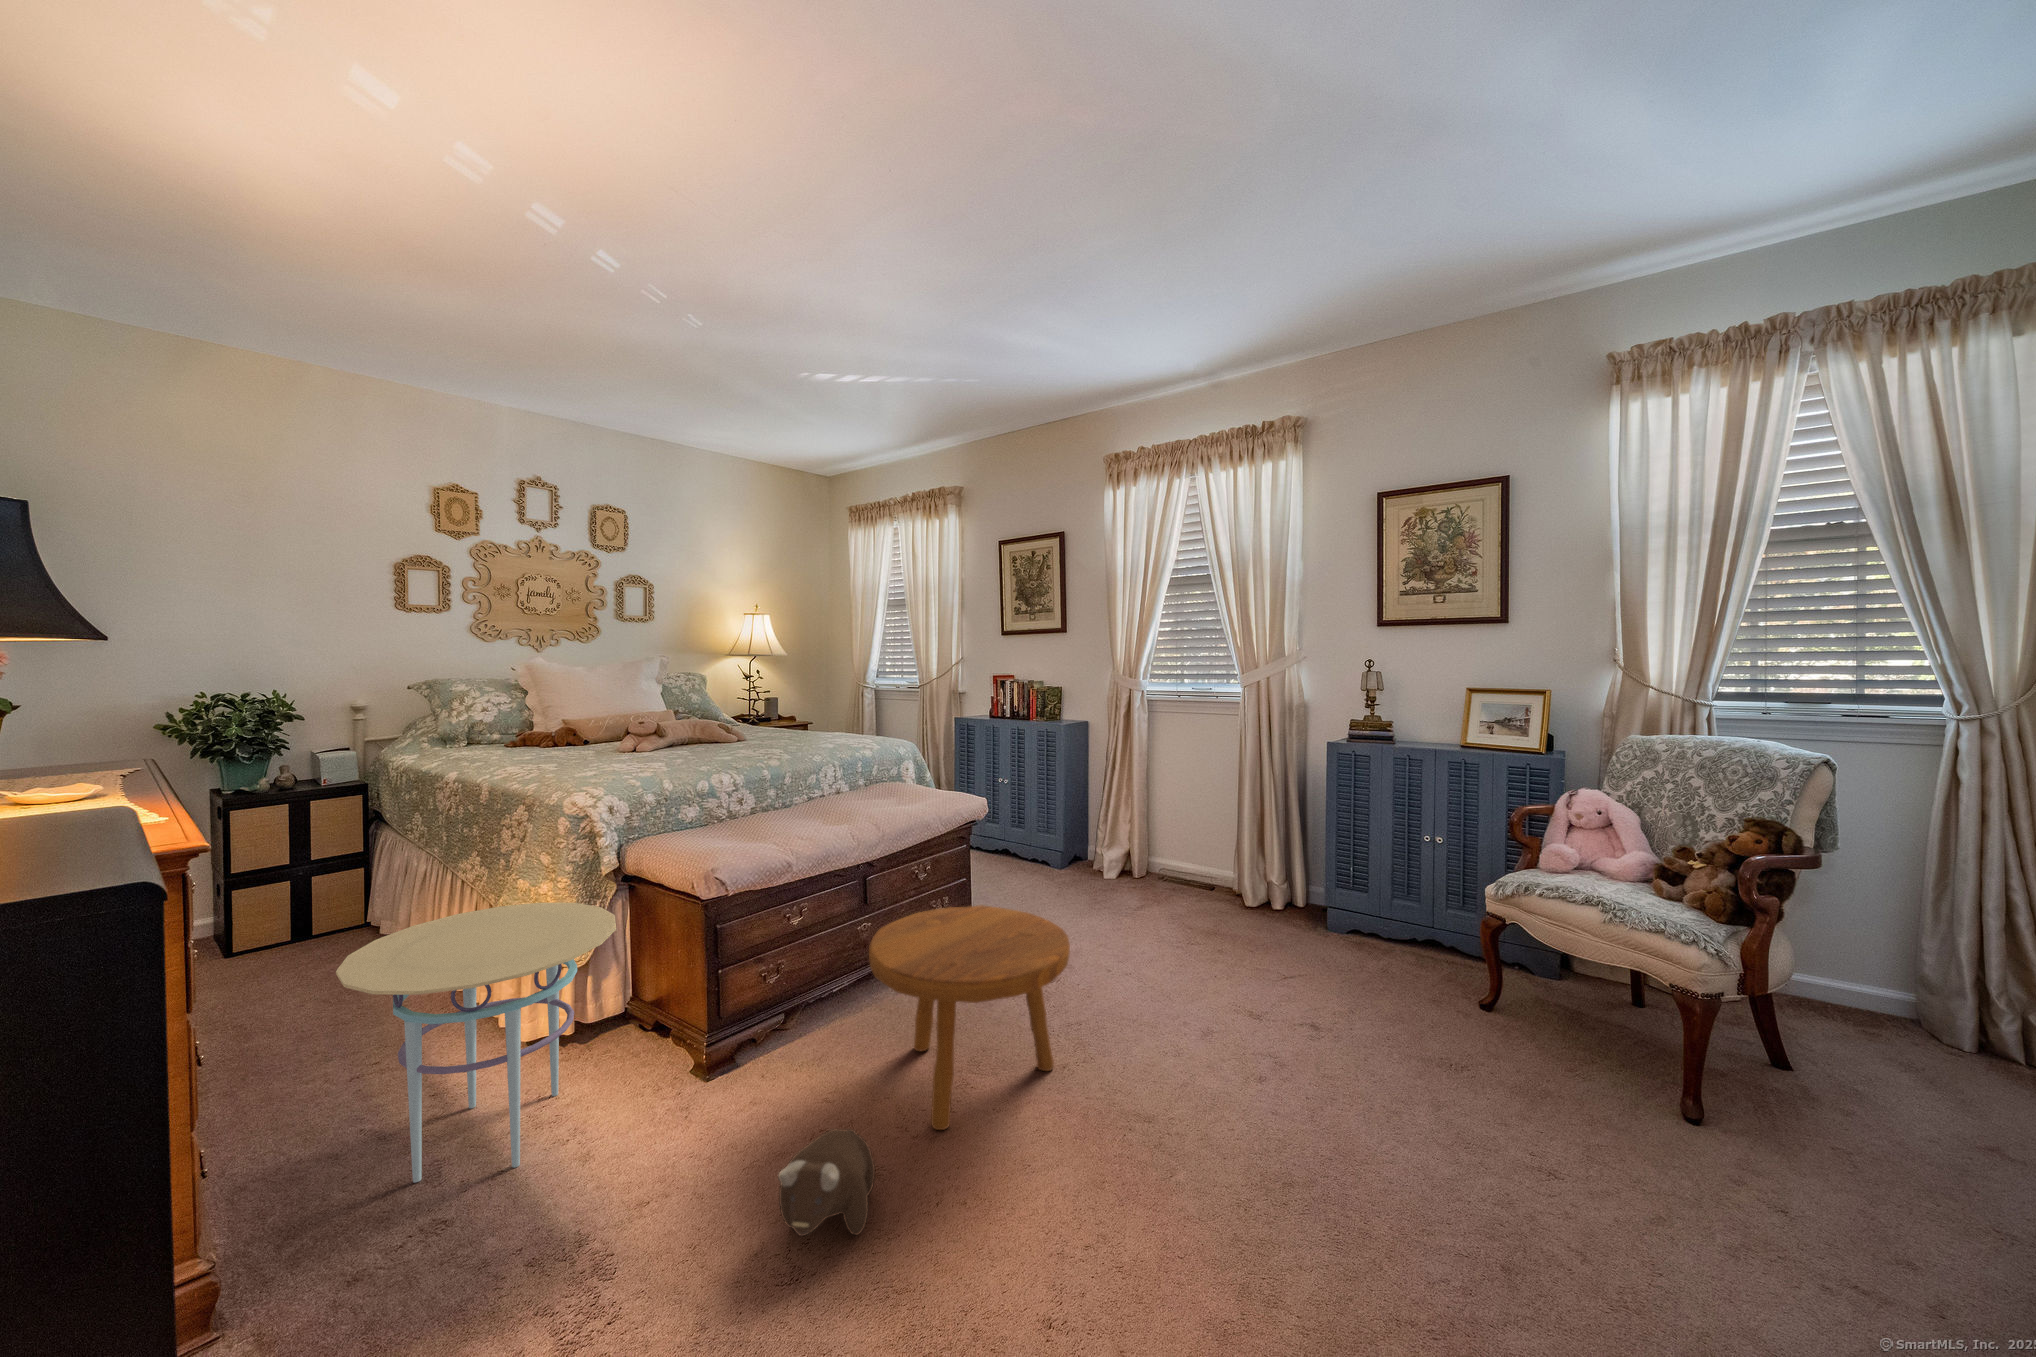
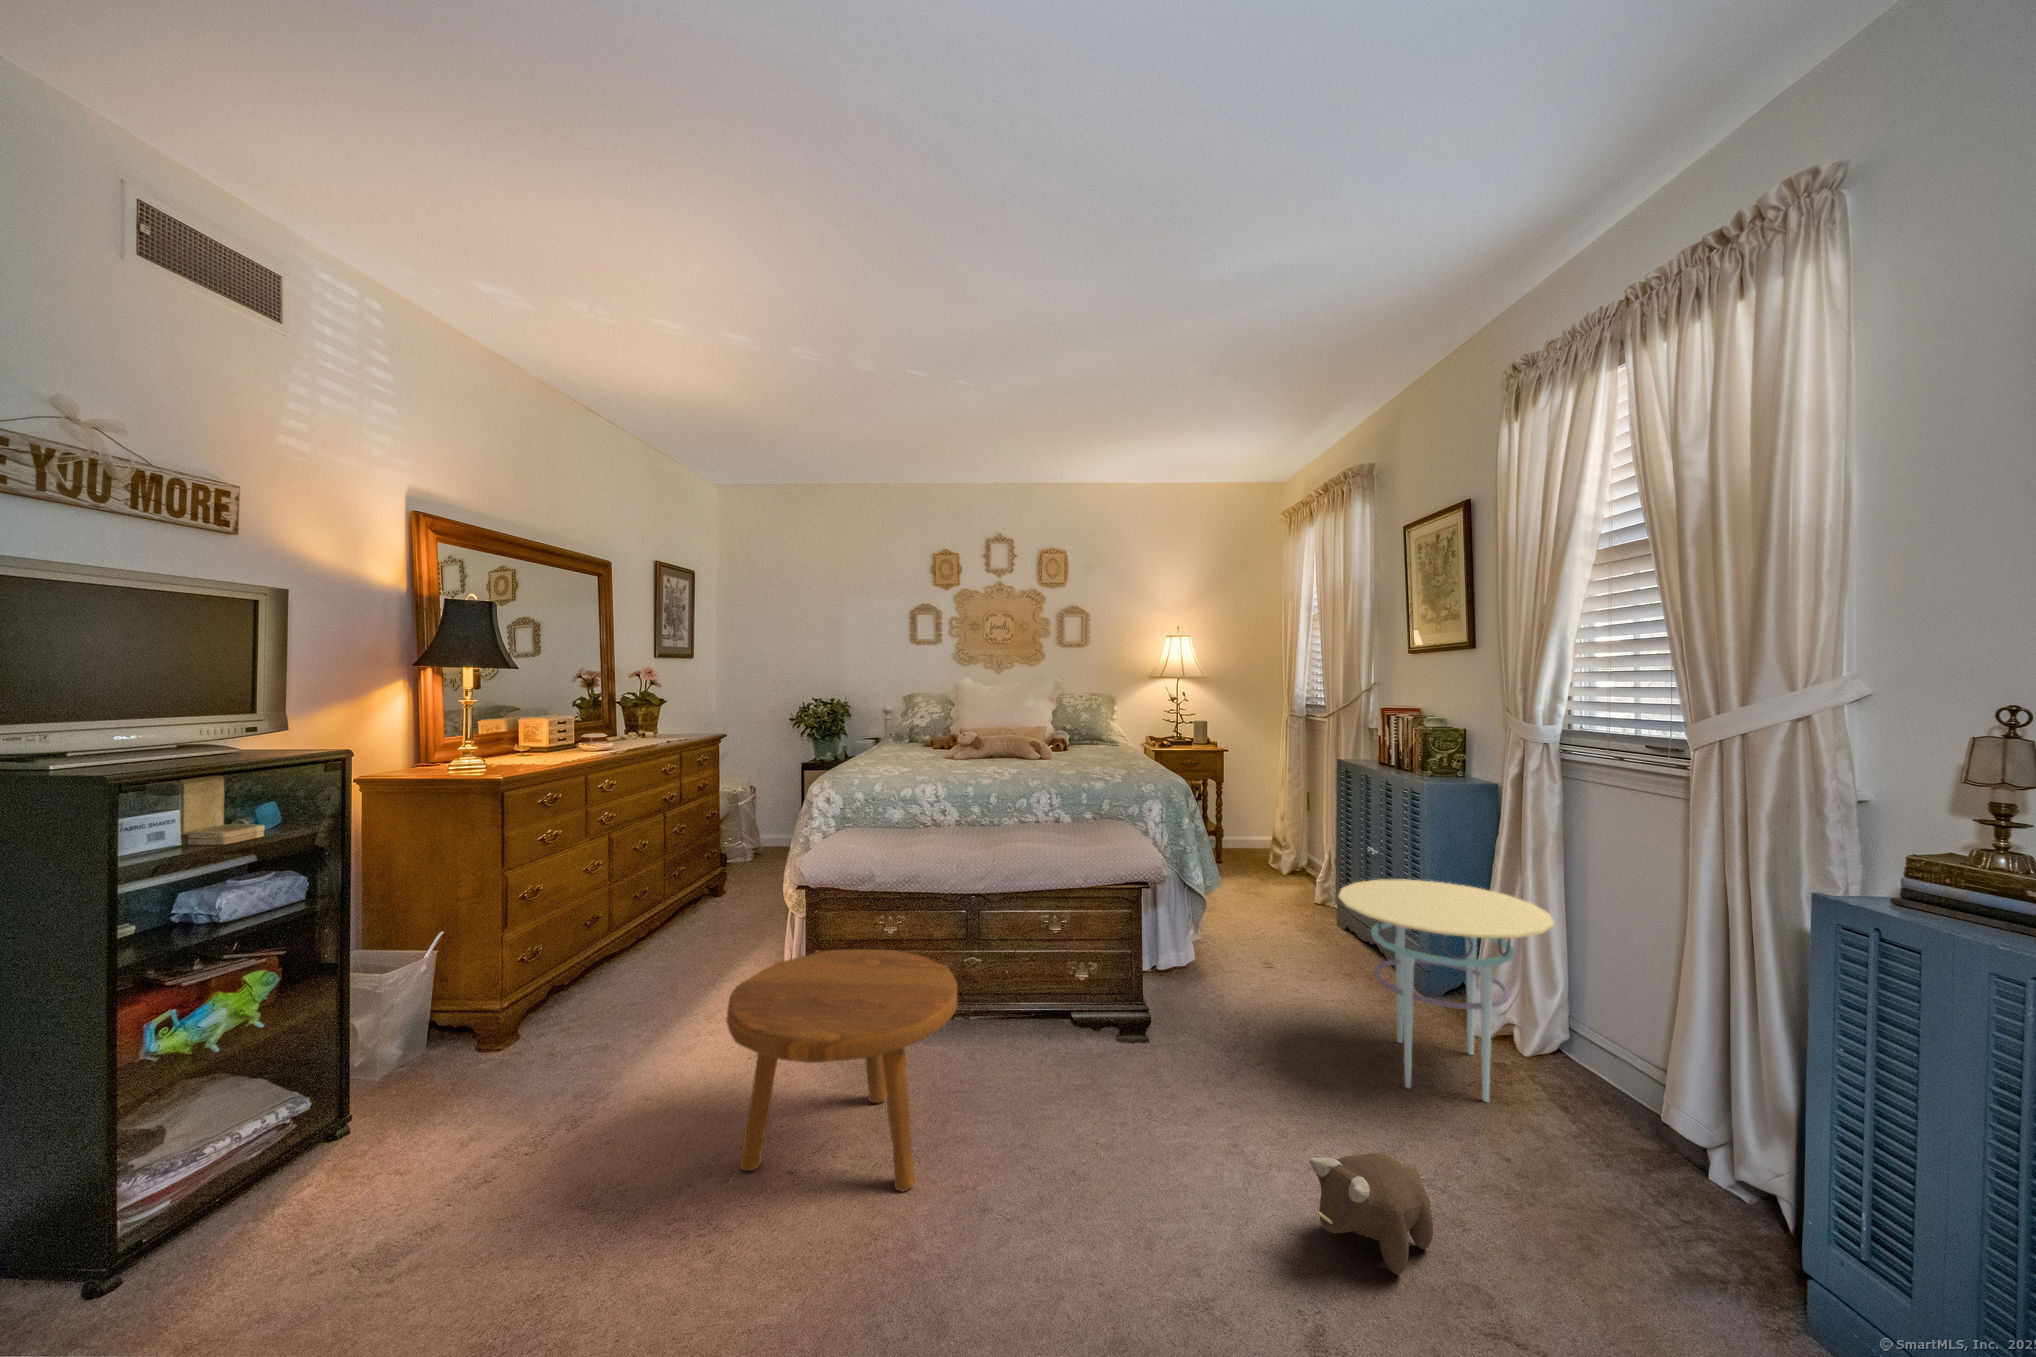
side table: present [336,903,616,1183] -> present [1339,879,1554,1102]
plush toy: present [778,1129,875,1236] -> present [1309,1153,1433,1275]

